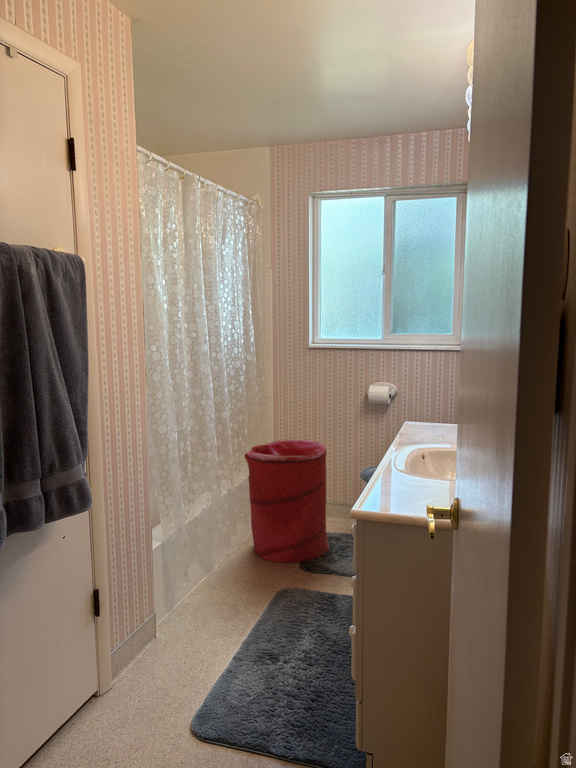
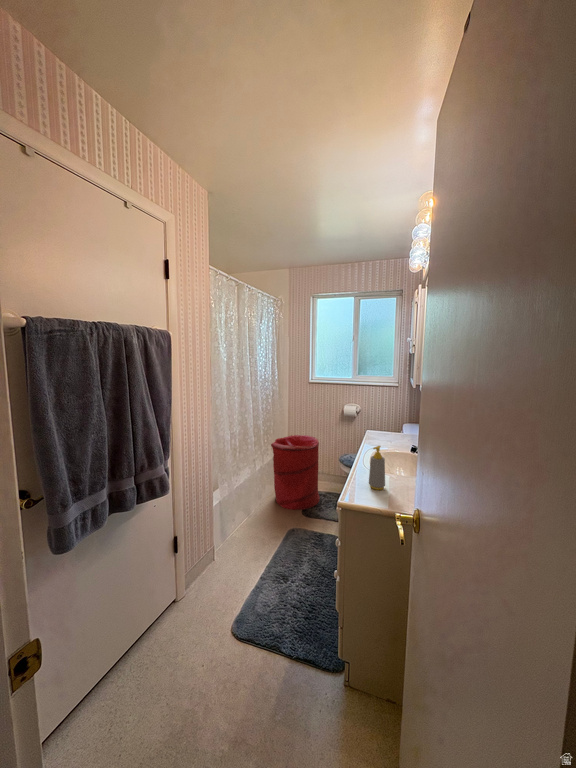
soap bottle: none [401,428,425,494] -> present [369,446,385,490]

